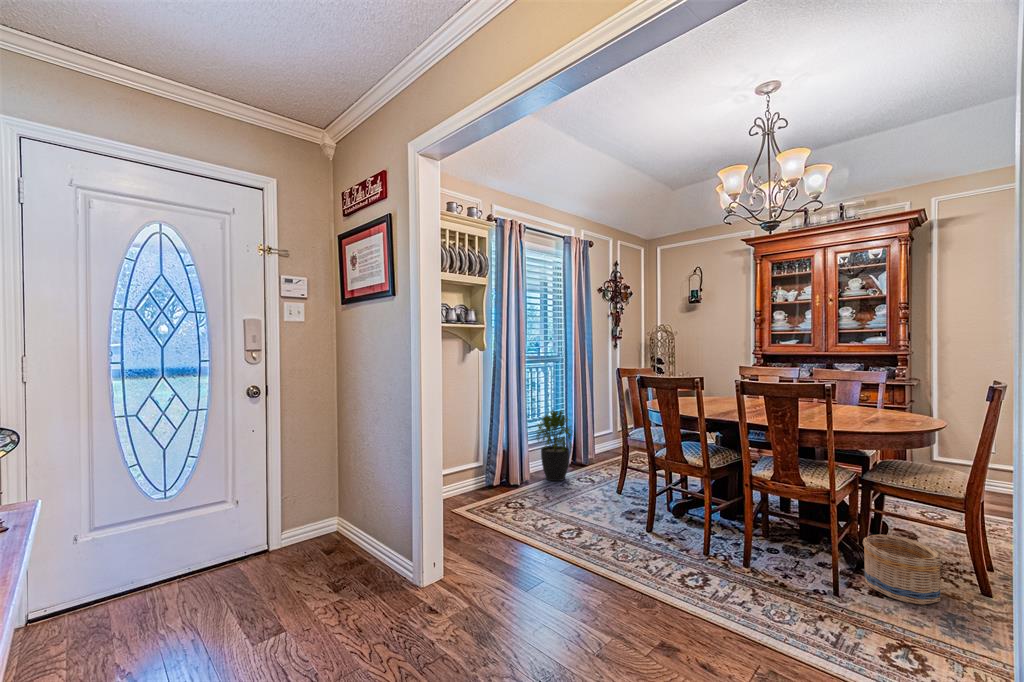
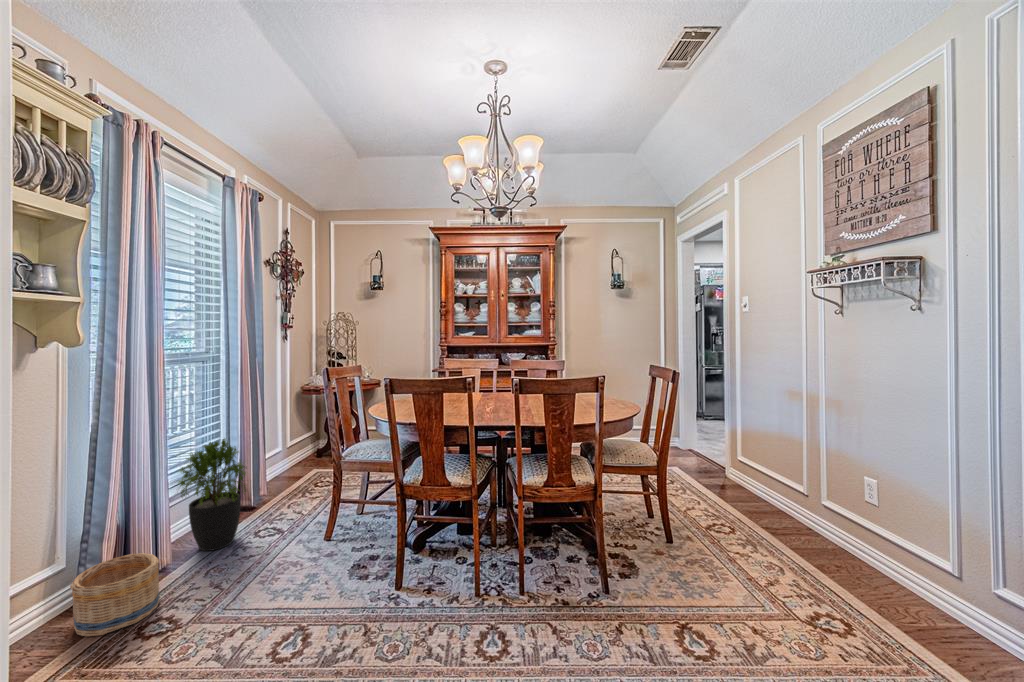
basket: present [863,535,941,605] -> present [70,553,160,637]

